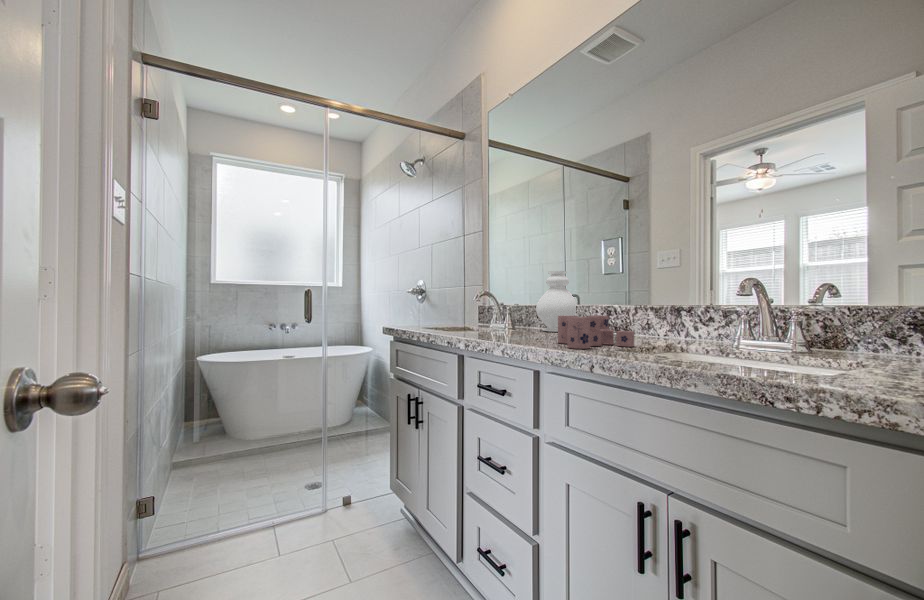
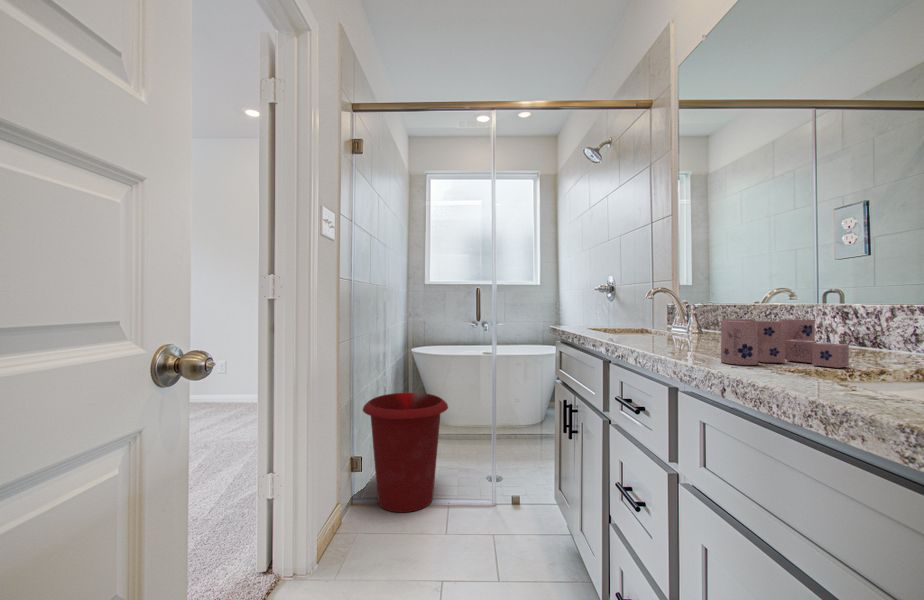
decorative vase: present [536,271,576,332] -> none [733,257,803,341]
waste bin: none [158,407,272,550] -> present [363,393,448,512]

